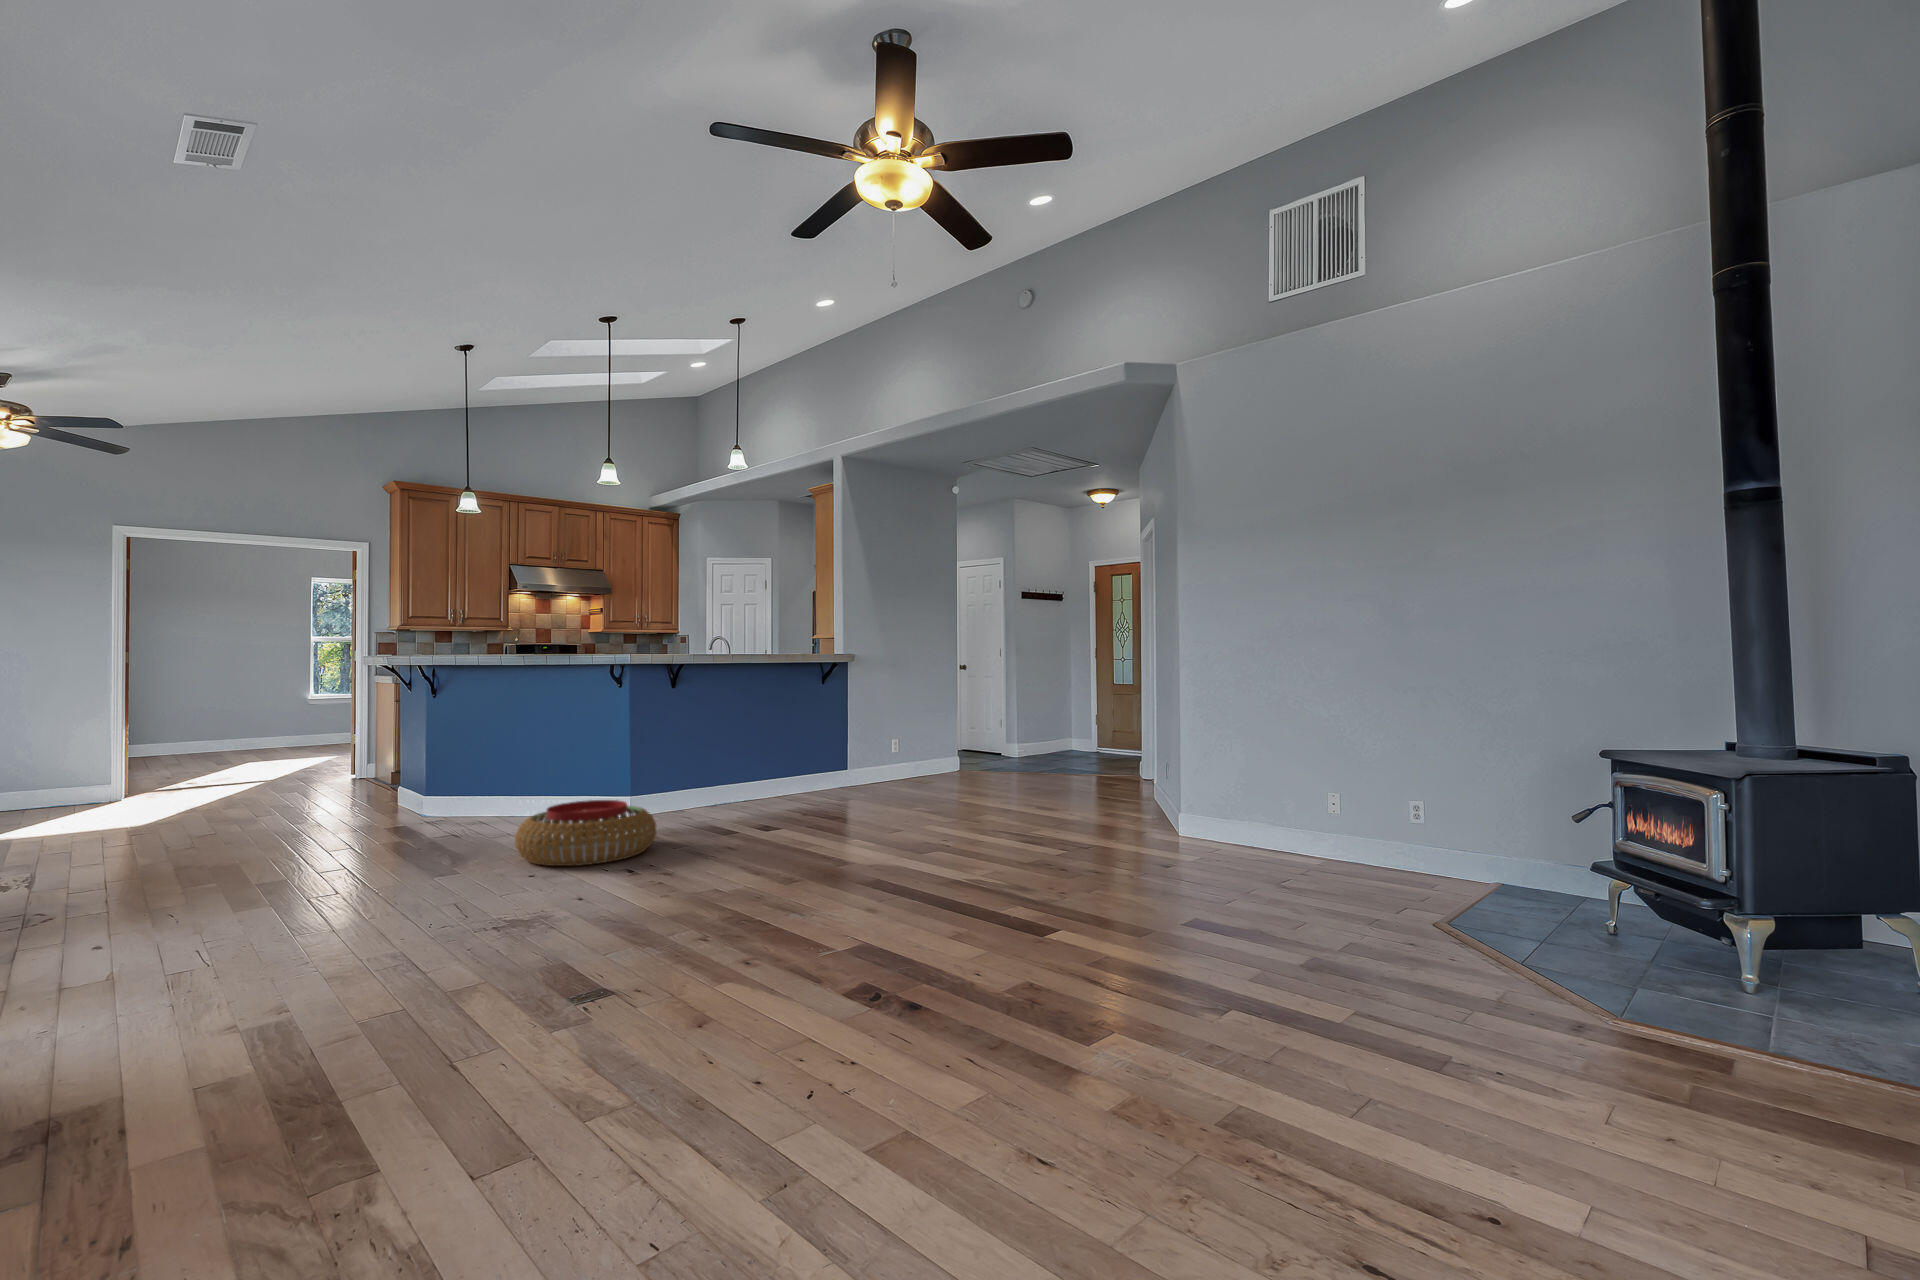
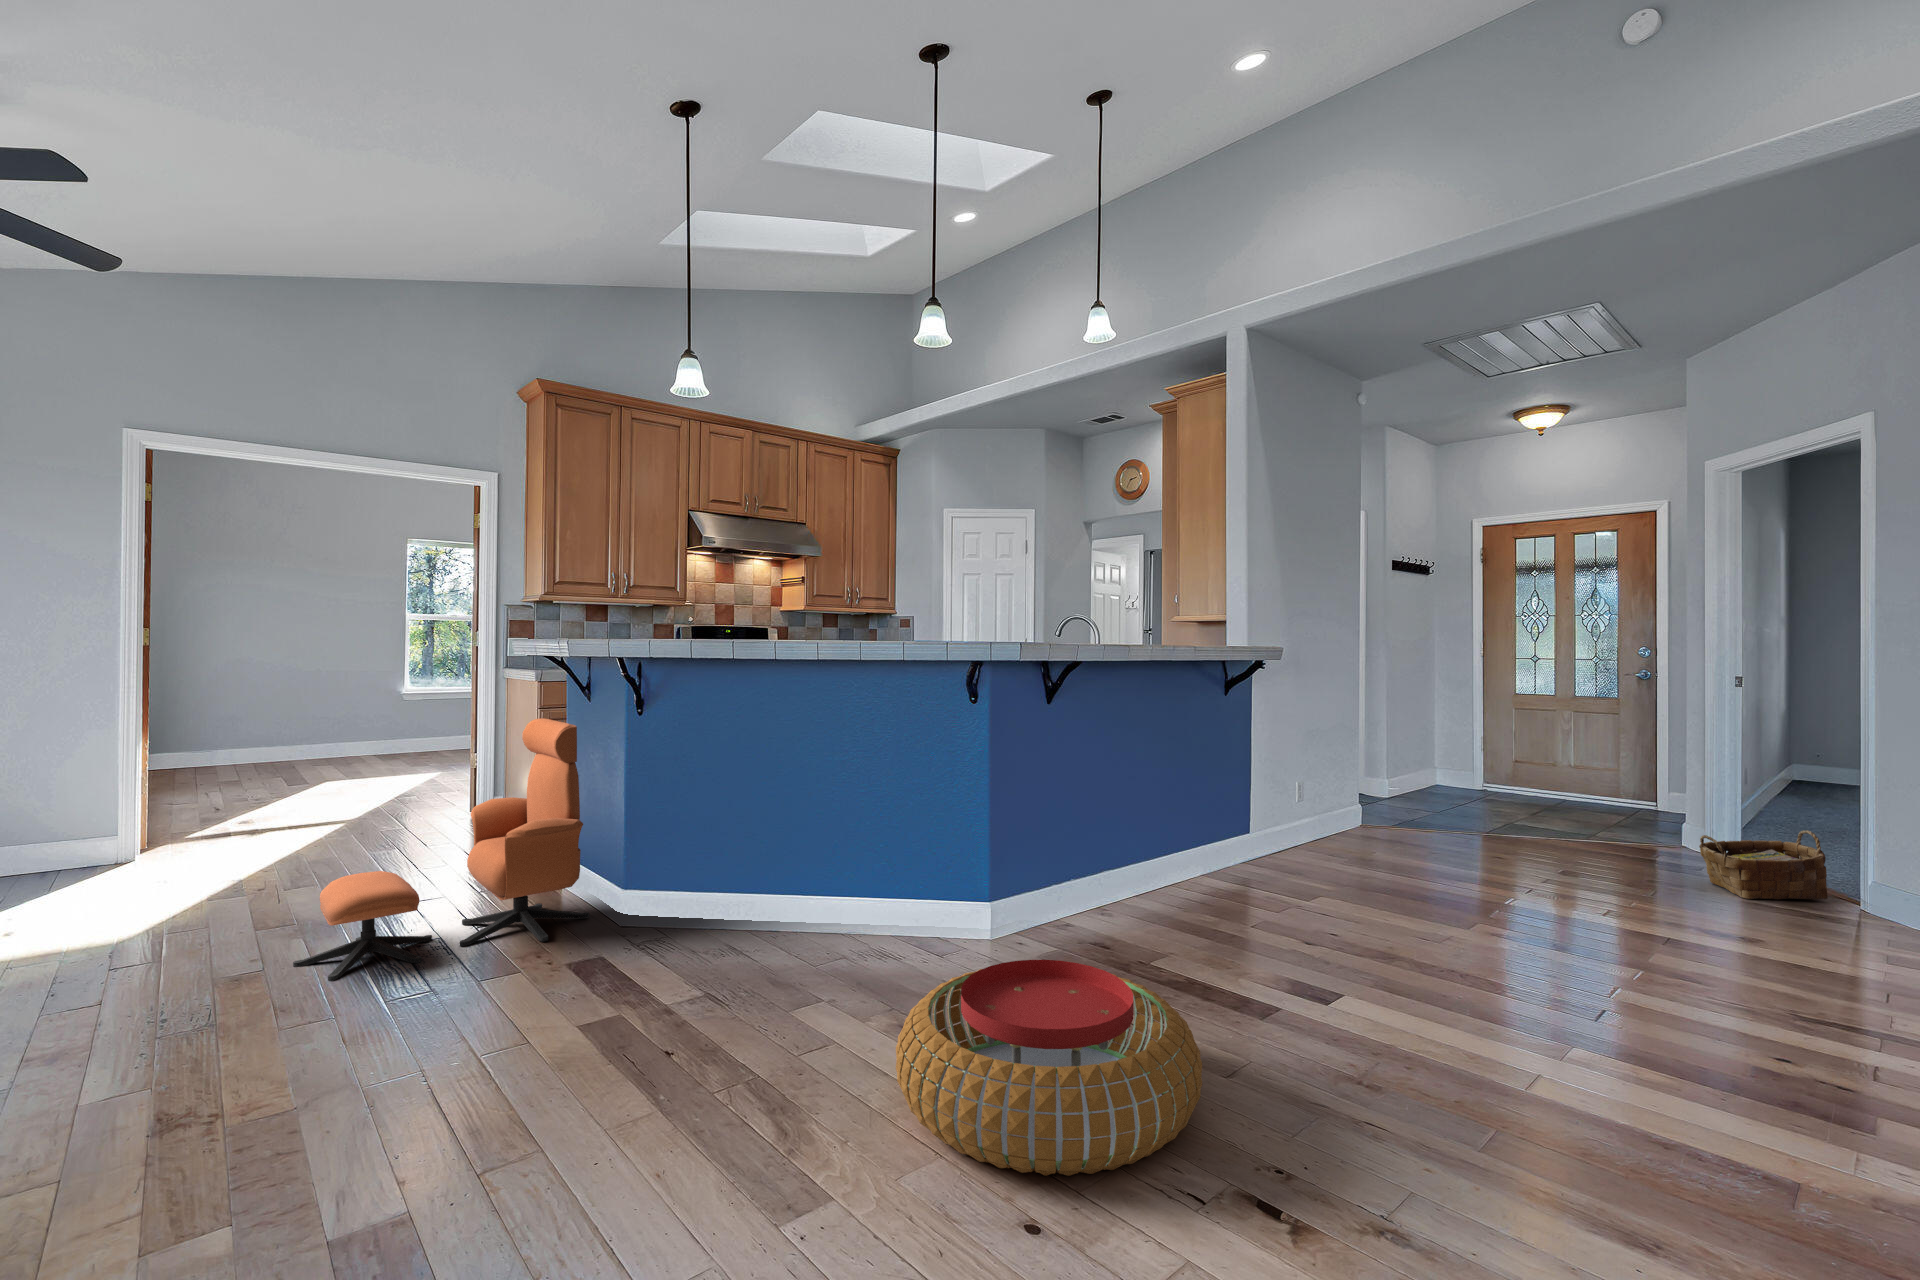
lounge chair: none [238,702,411,836] -> present [293,718,589,981]
woven basket: none [1092,756,1147,796] -> present [1699,830,1828,899]

